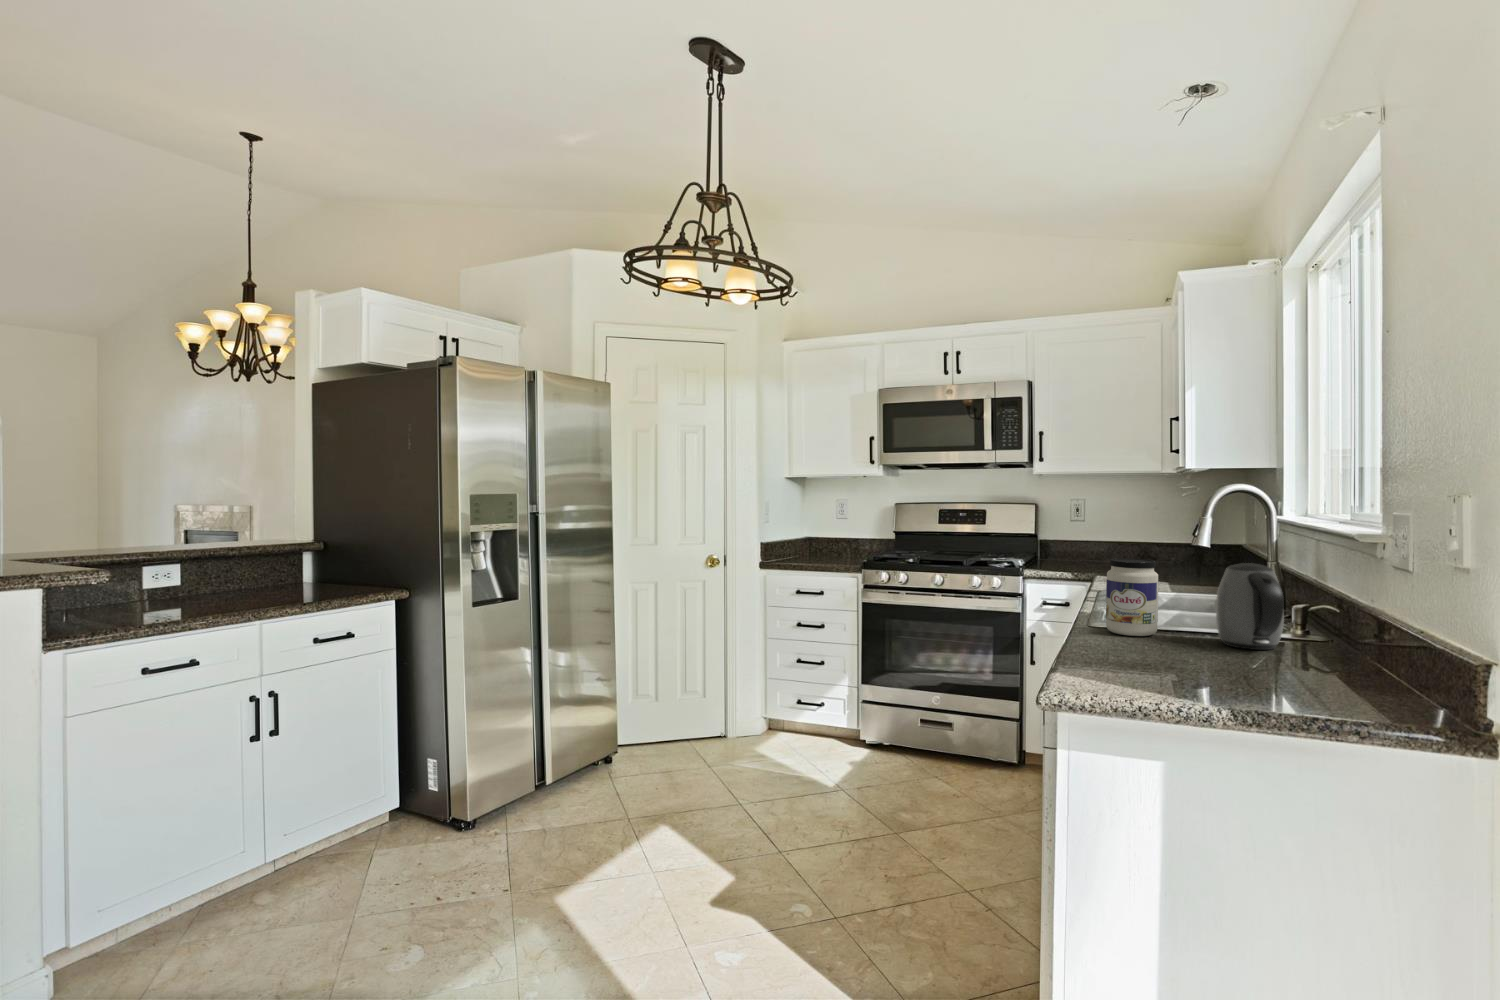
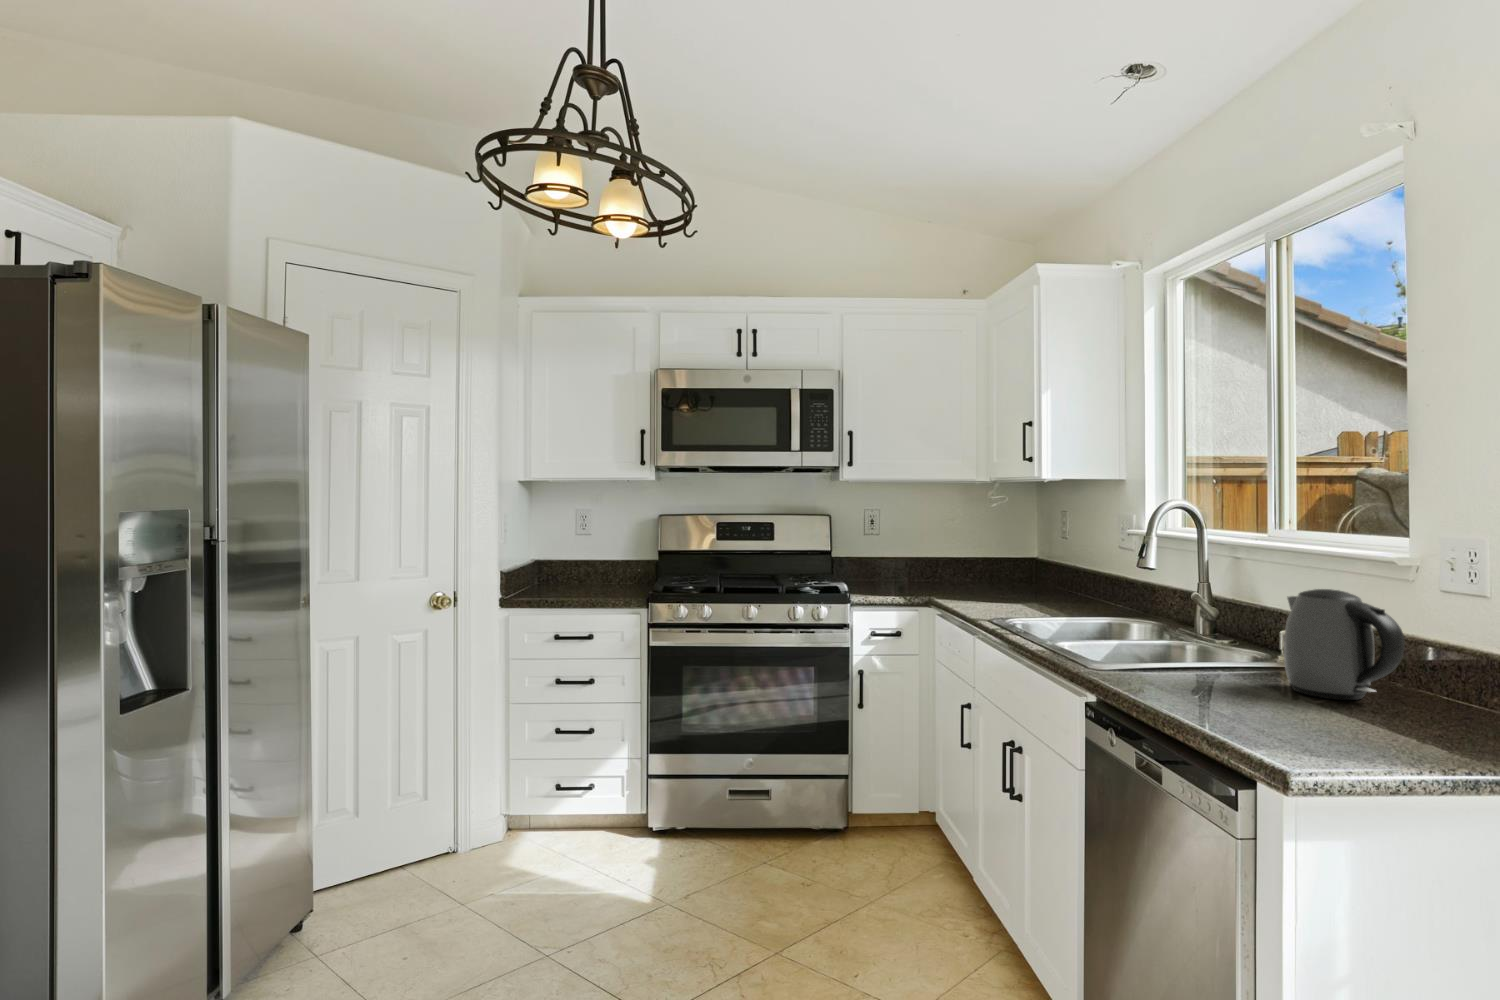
jar: present [1106,558,1158,636] -> none [1146,587,1217,692]

